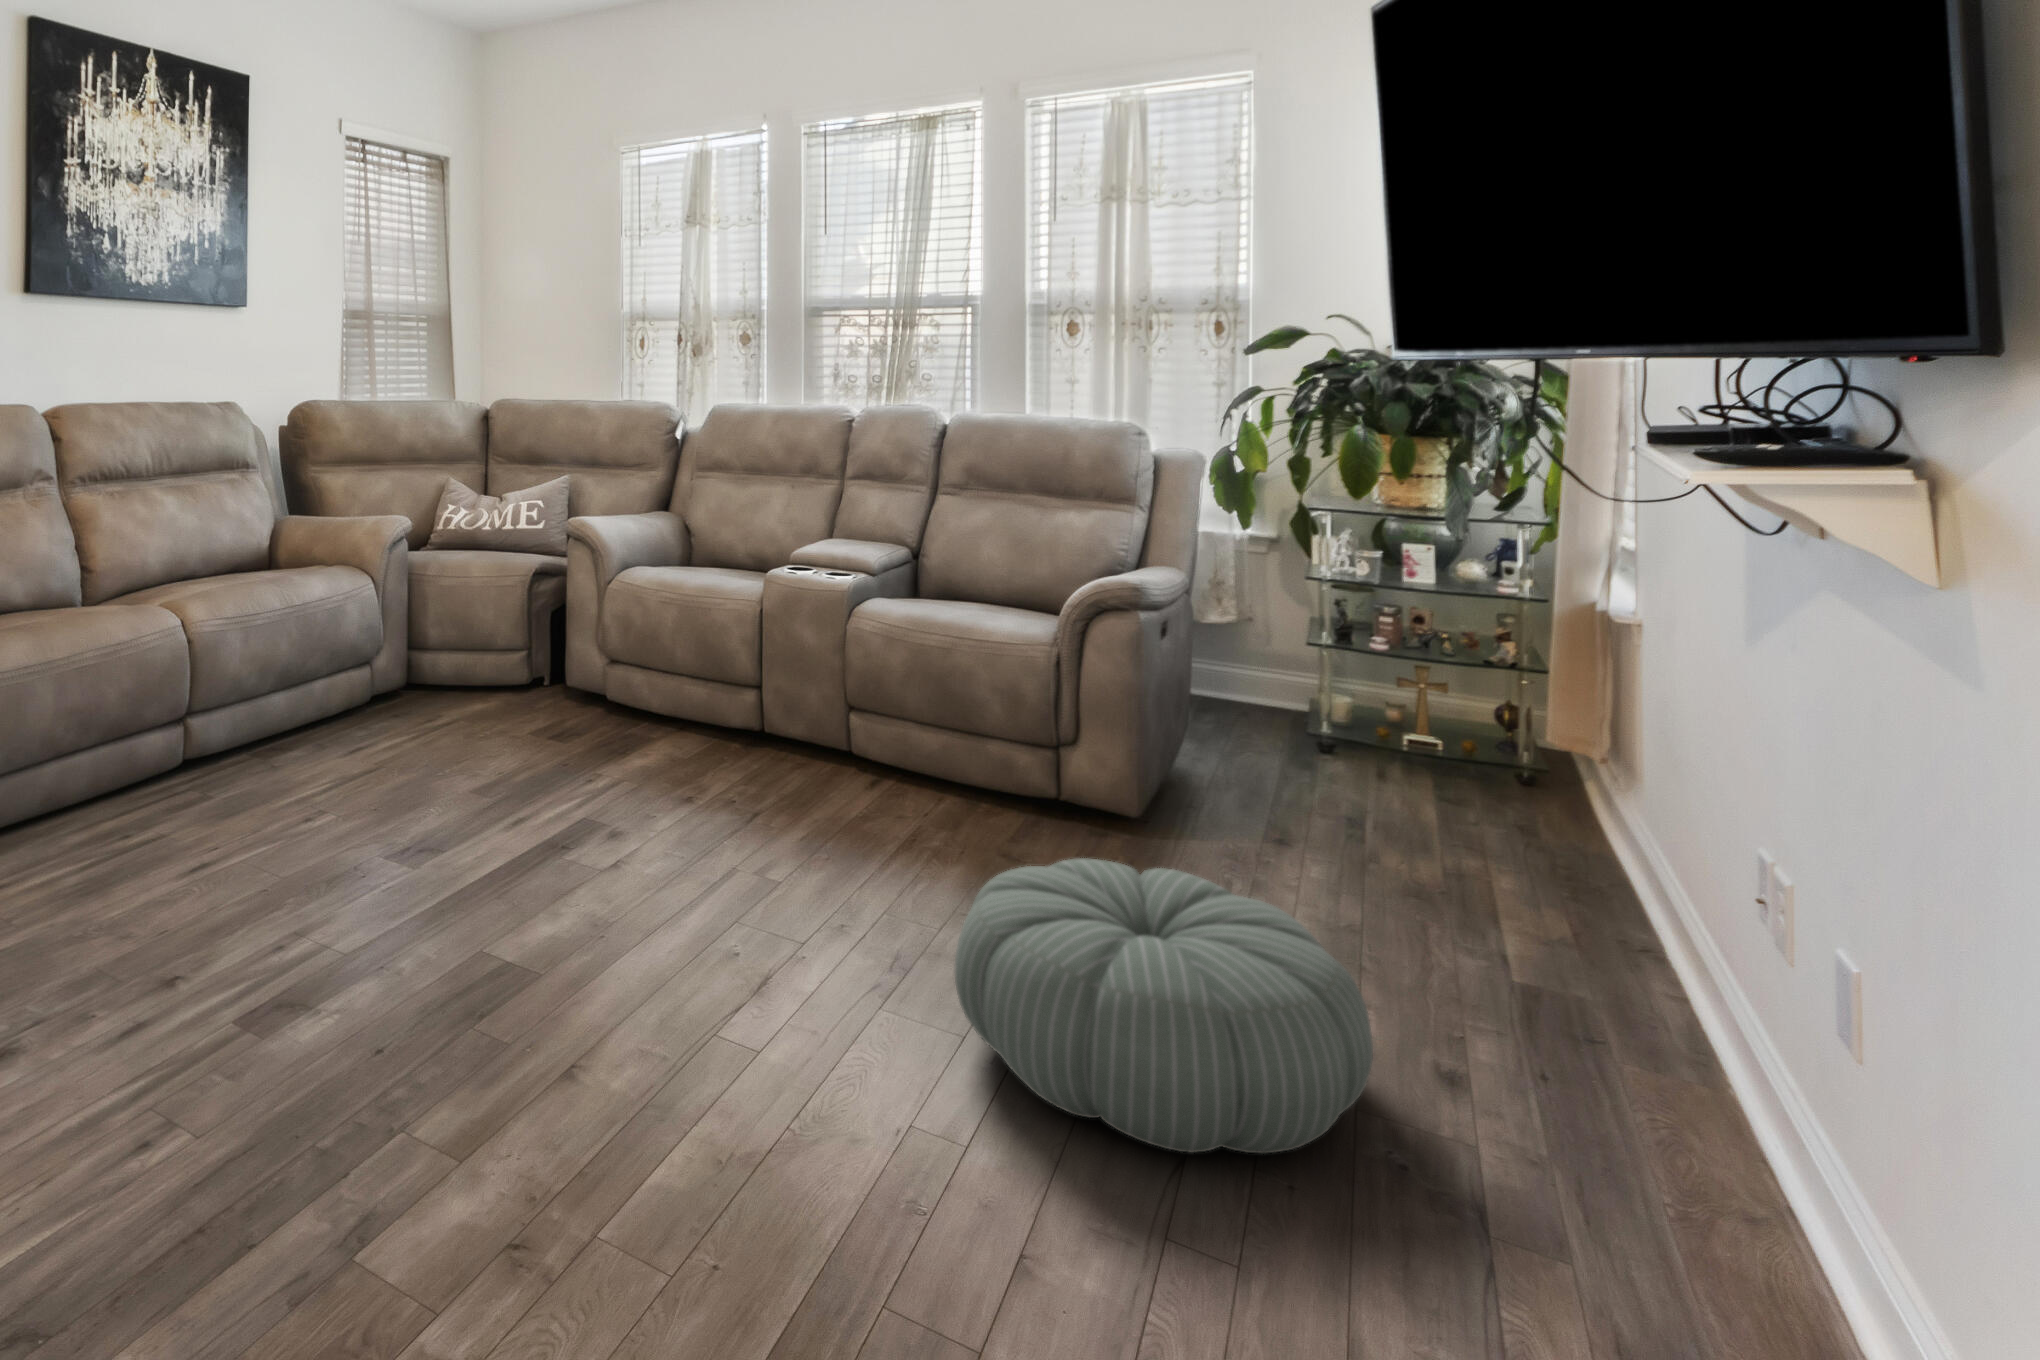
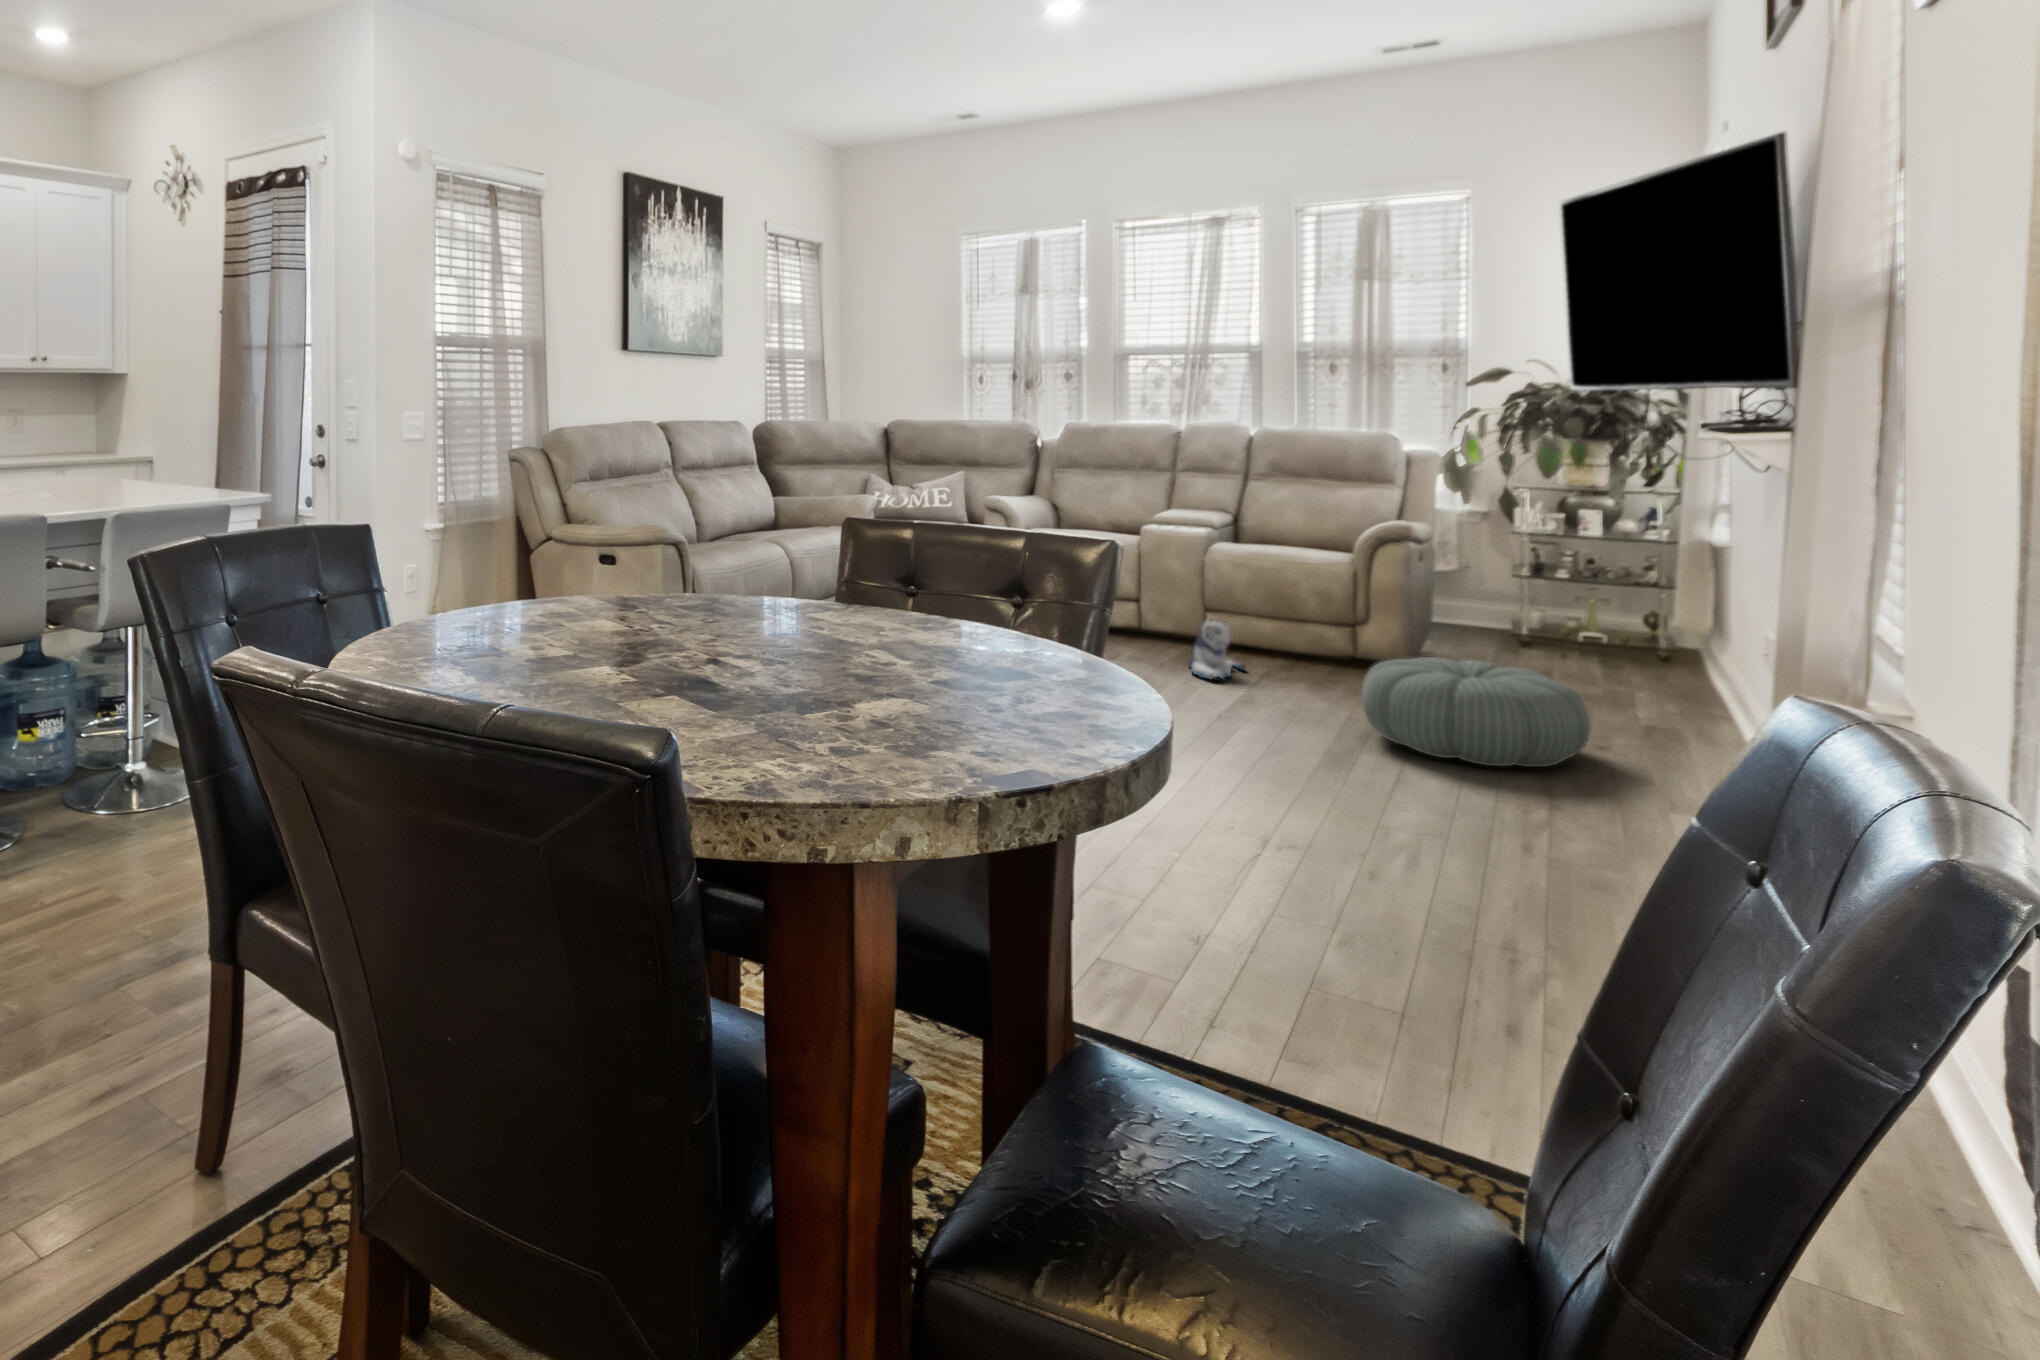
plush toy: none [780,733,872,842] -> present [1188,620,1246,680]

